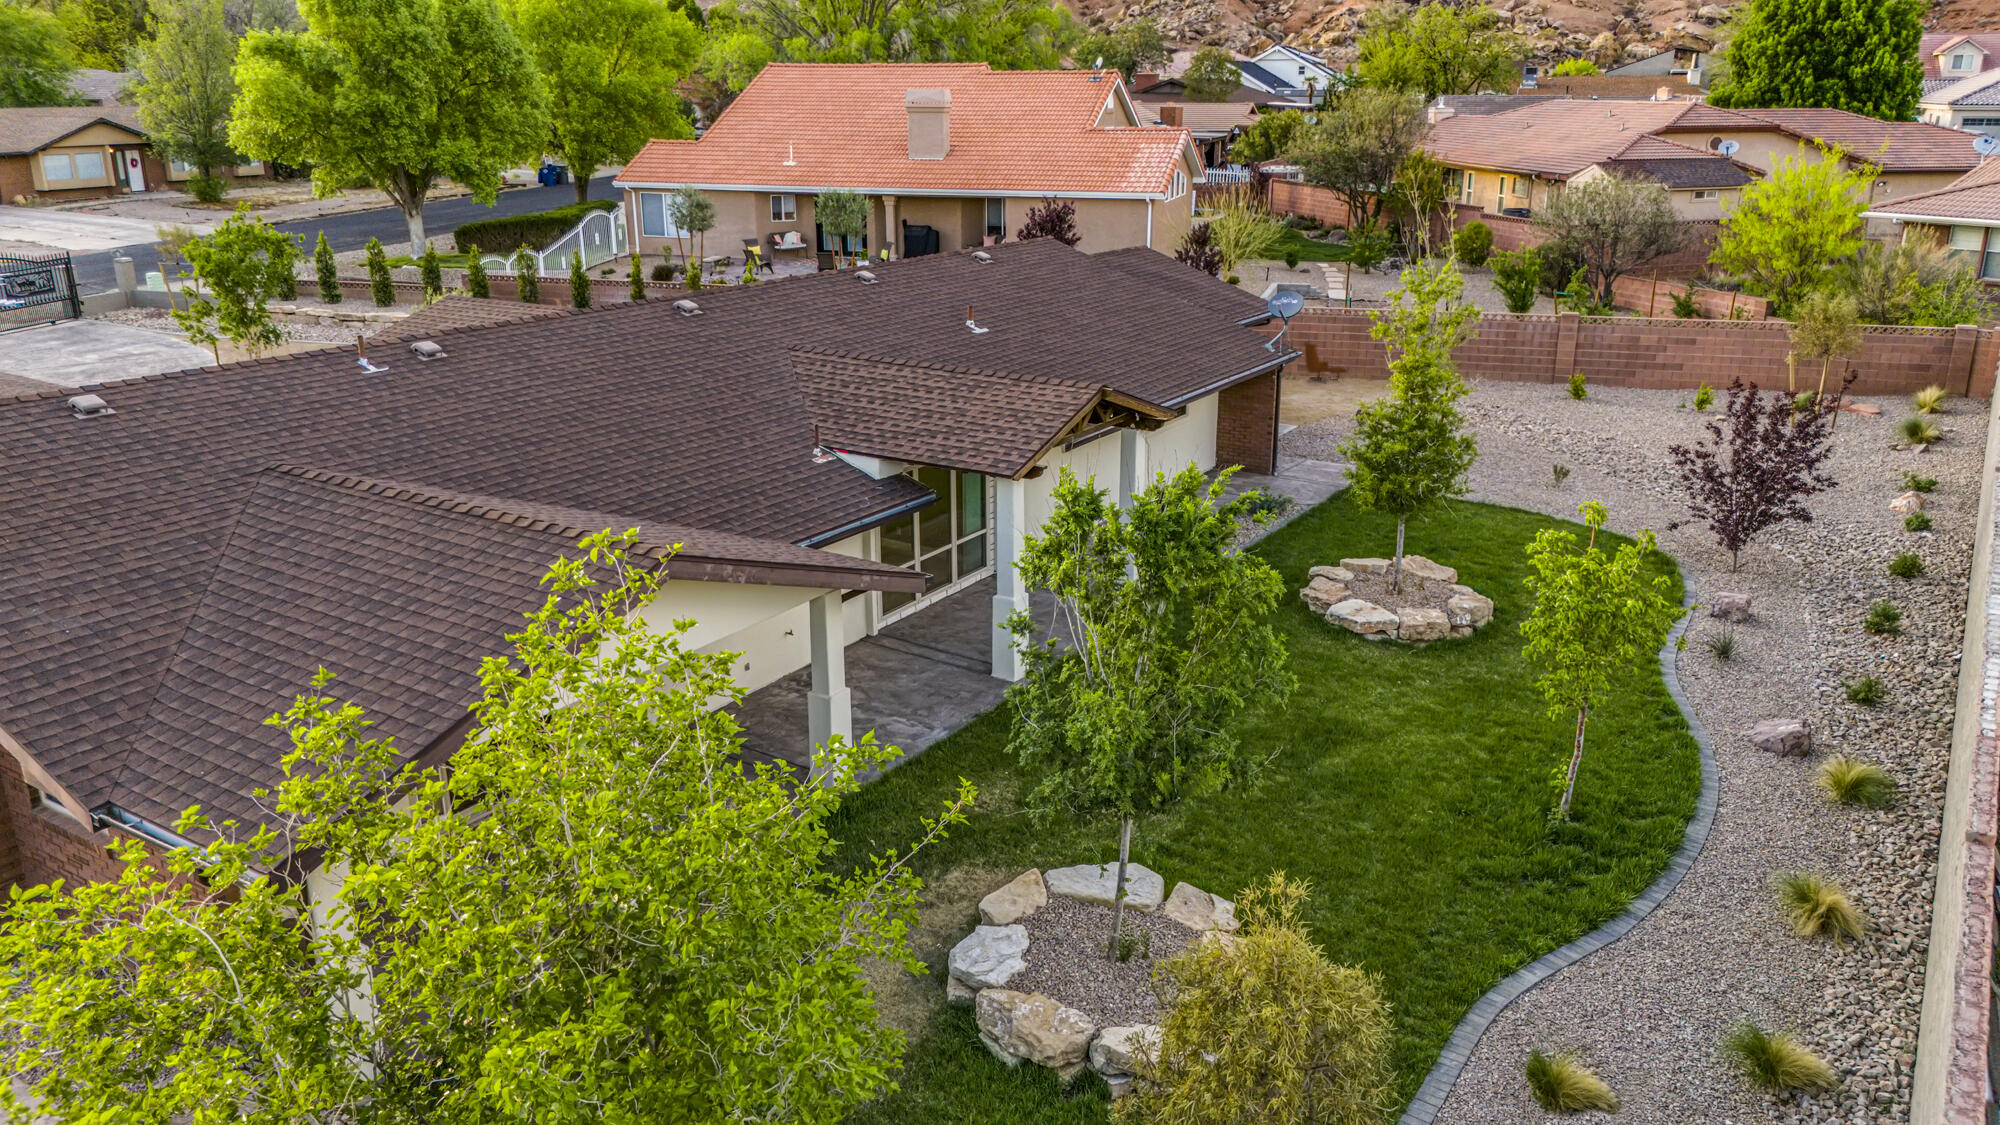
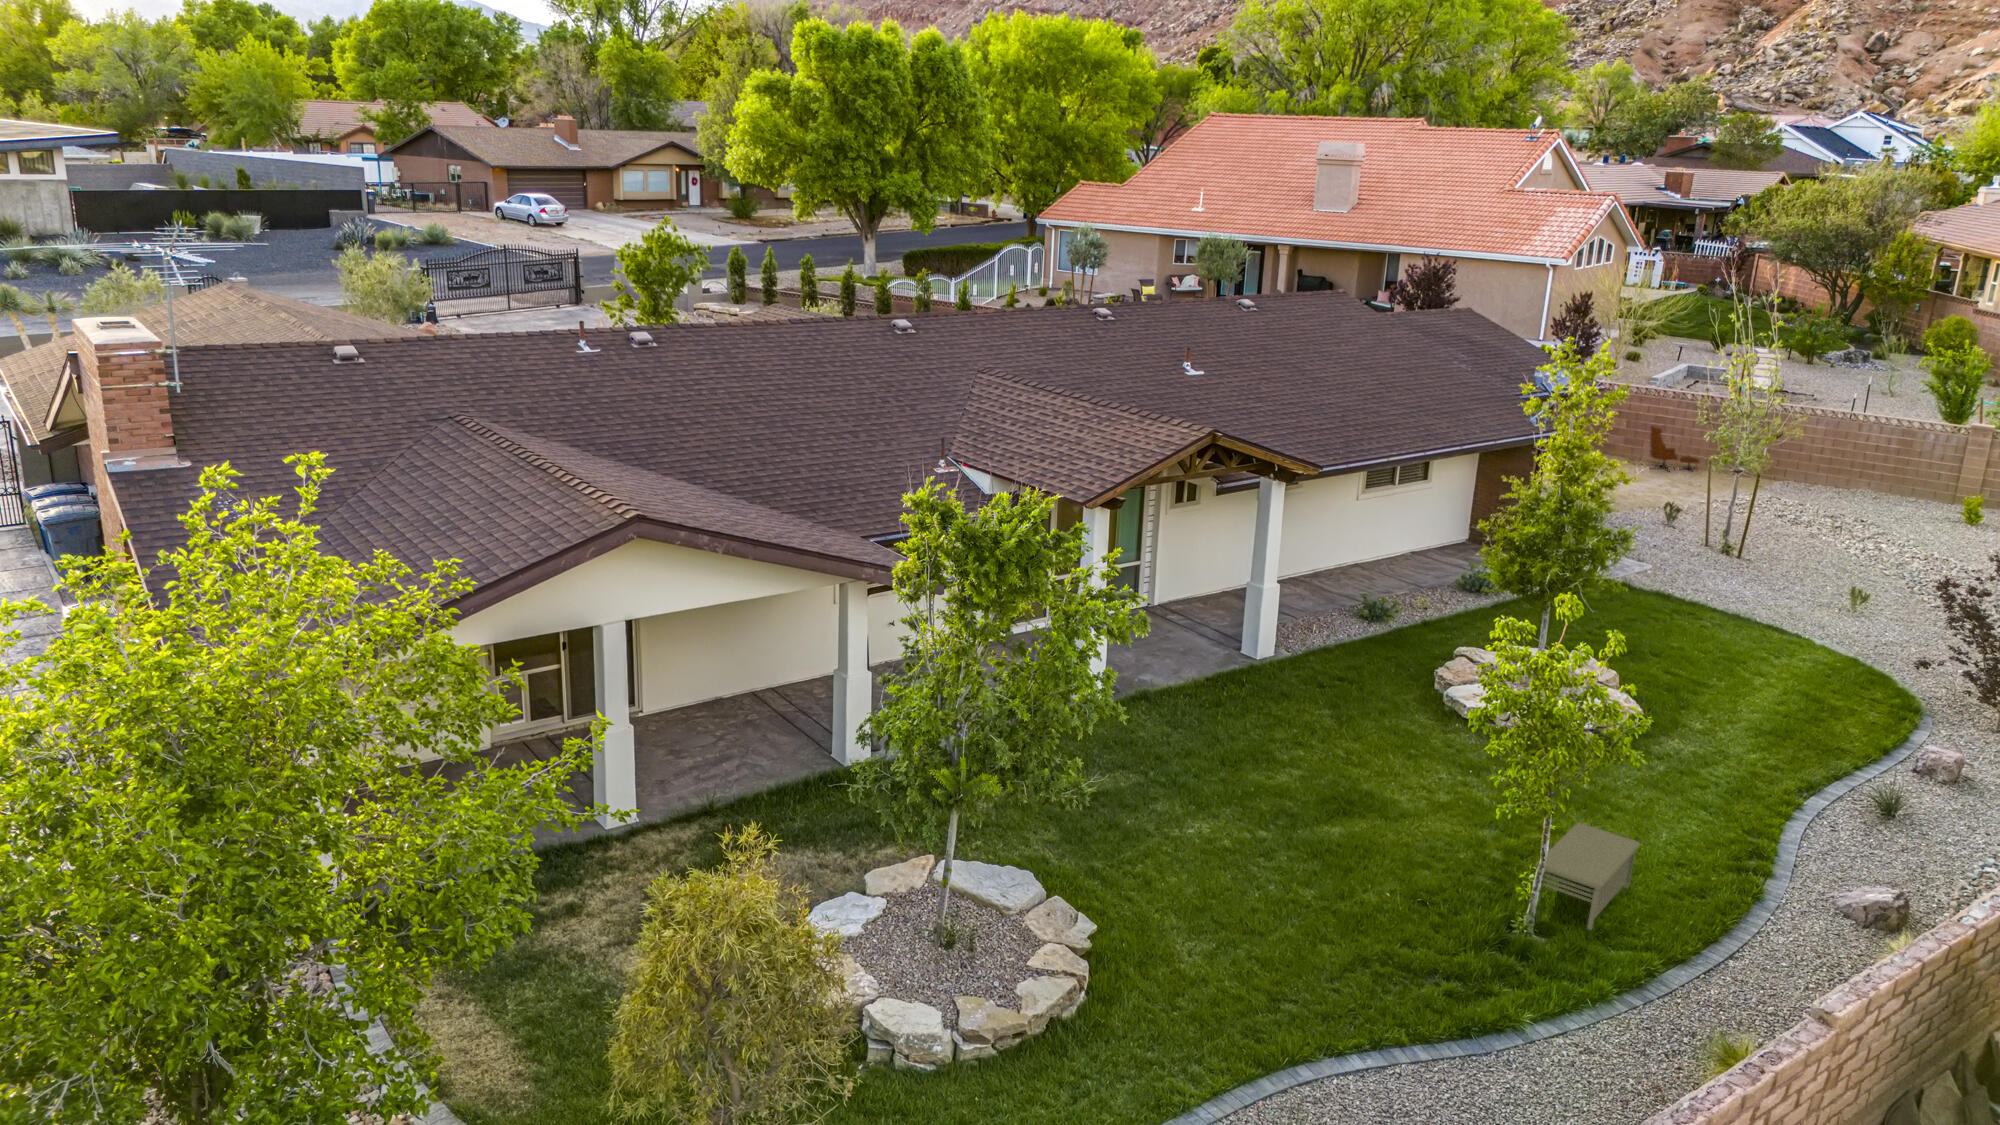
storage bench: none [1548,711,1617,807] -> present [1536,823,1640,930]

